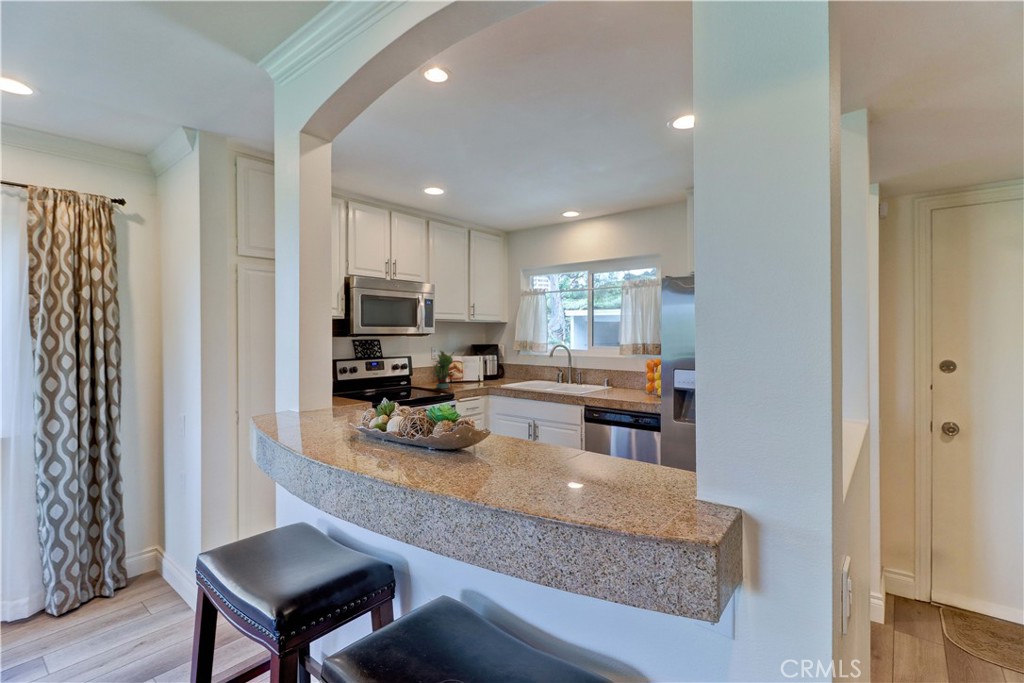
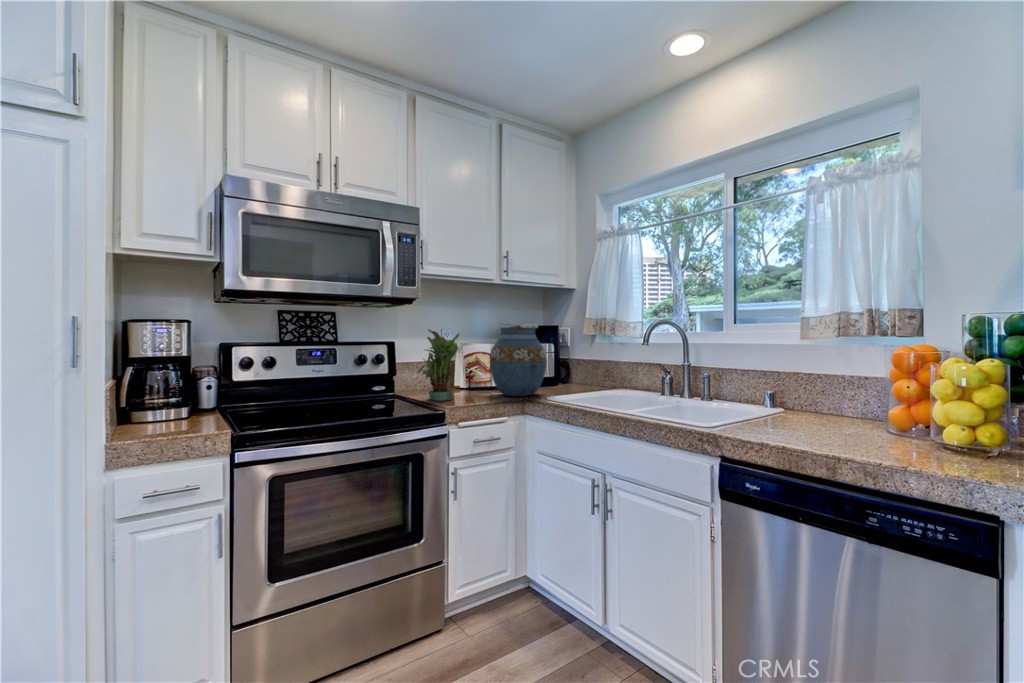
vase: none [467,346,498,386] -> present [490,324,547,396]

